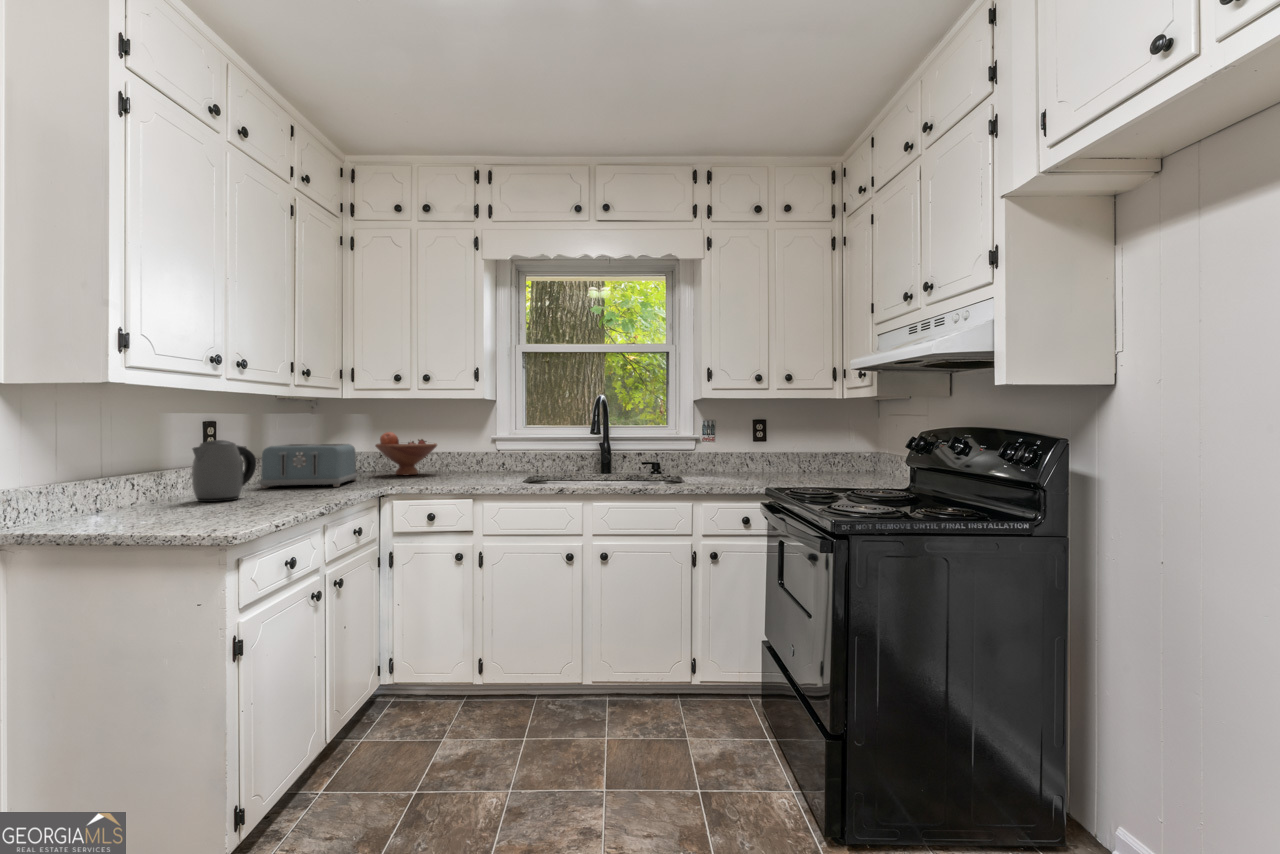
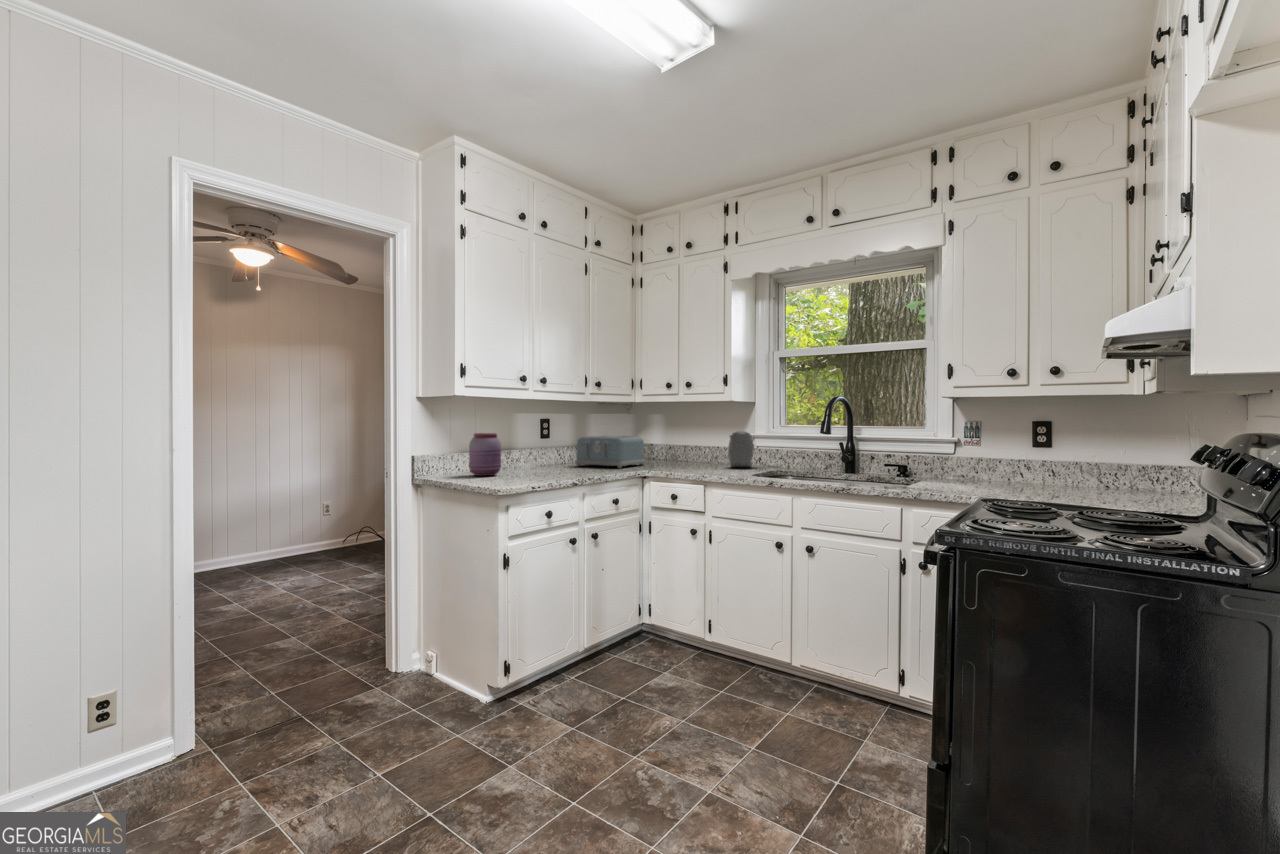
fruit bowl: present [375,432,437,475] -> none [664,428,712,464]
kettle: present [192,440,256,502] -> present [728,431,754,468]
jar: none [108,446,174,517] -> present [469,433,501,476]

